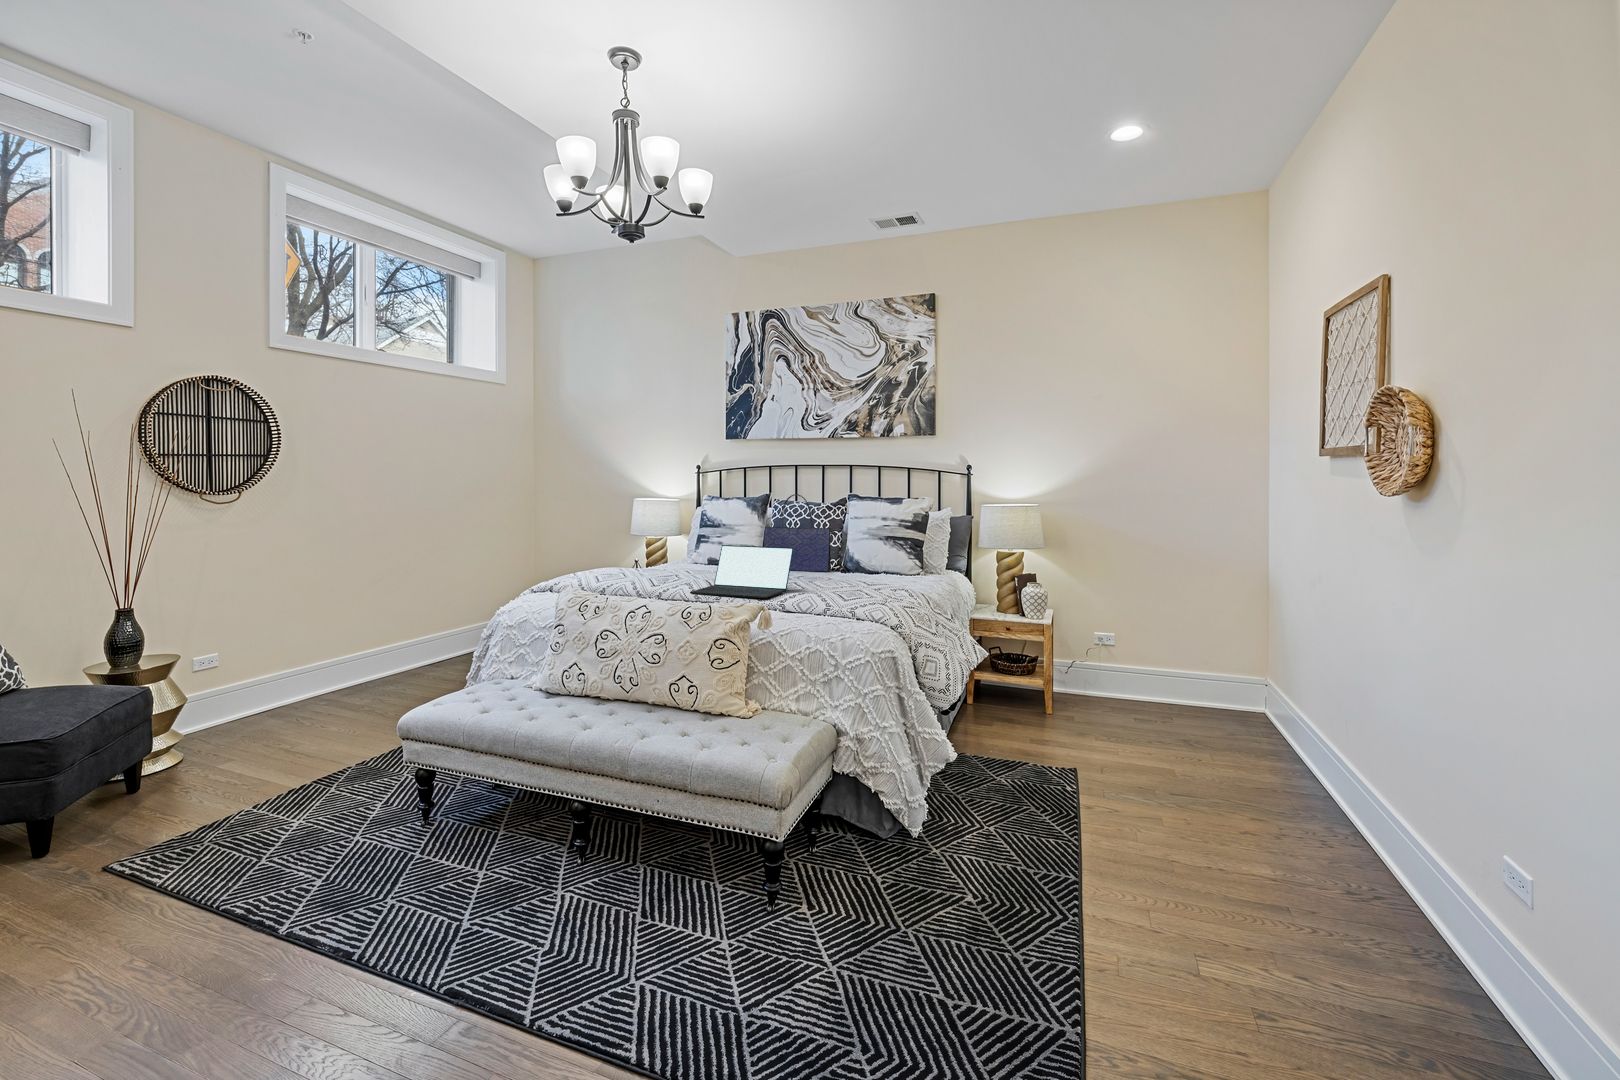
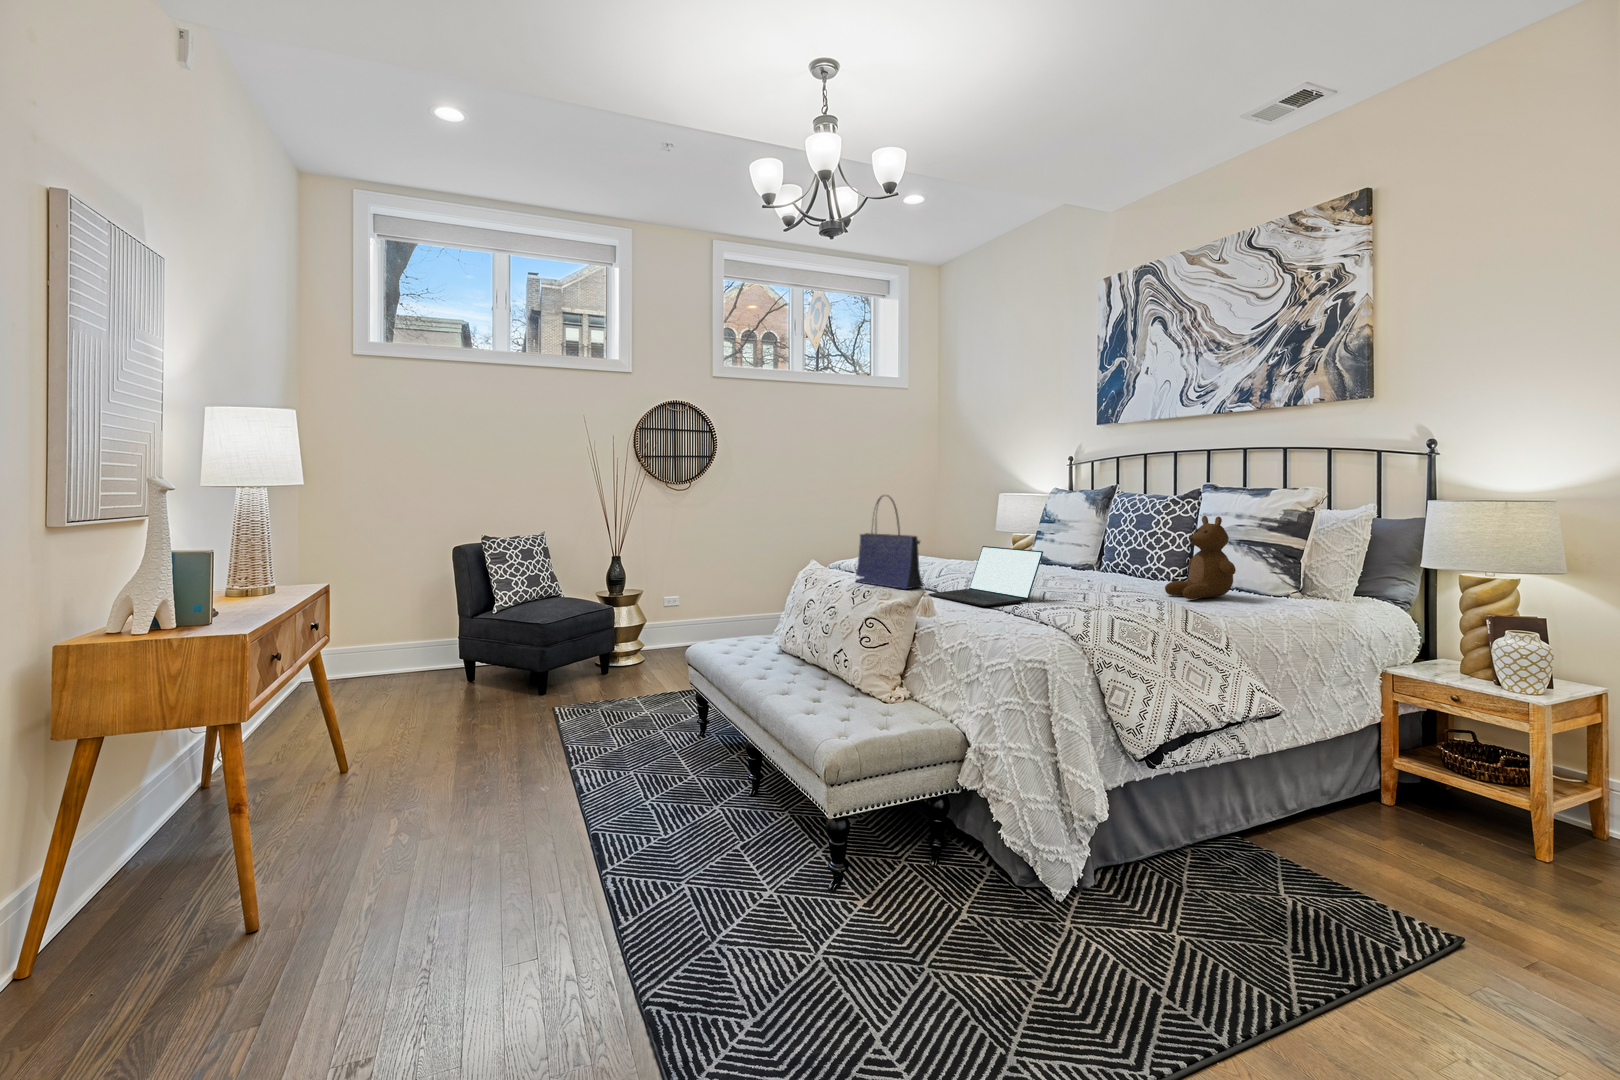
tote bag: present [764,494,835,572] -> present [856,495,923,589]
teddy bear: none [863,518,914,582] -> present [1165,516,1236,599]

